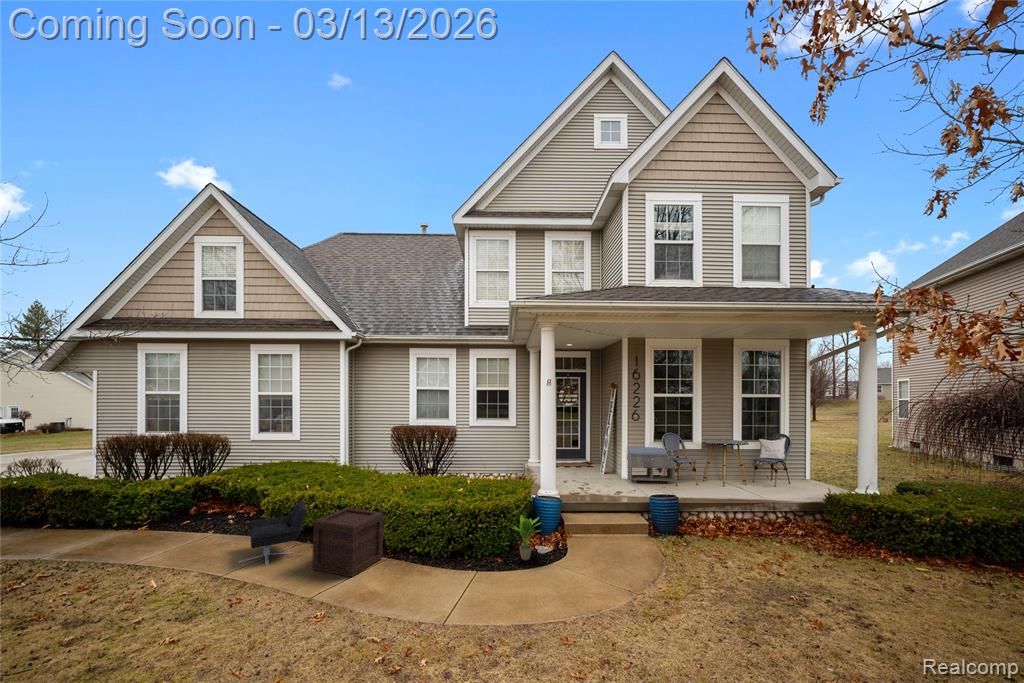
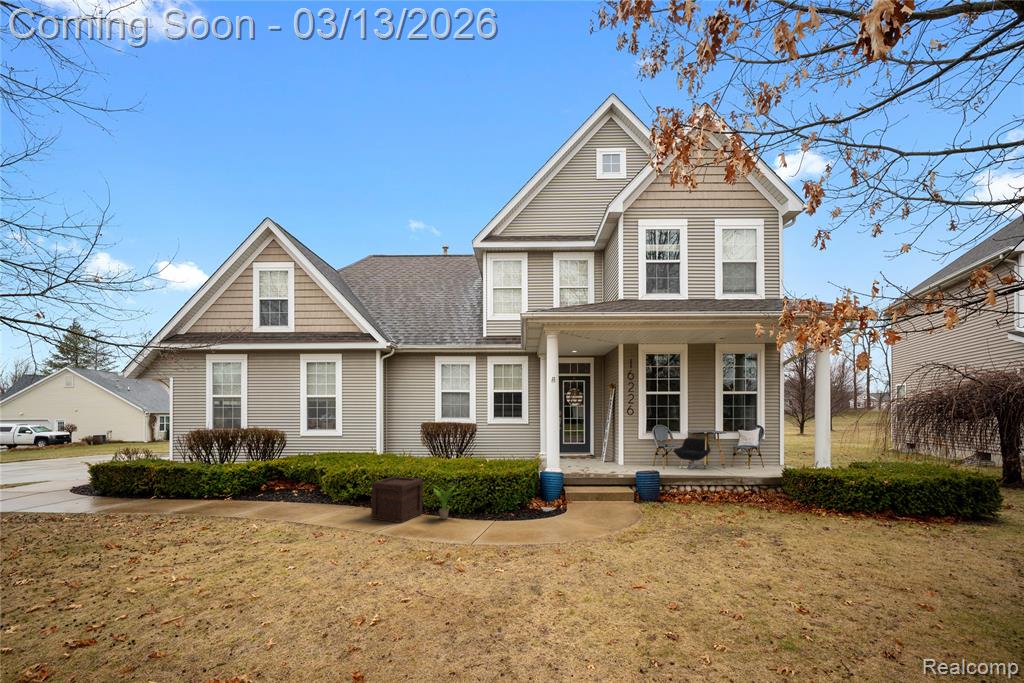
storage bench: present [627,447,674,484] -> none [623,438,663,468]
lounge chair: present [239,501,307,565] -> present [673,438,711,470]
potted plant: present [513,514,541,560] -> present [434,486,456,519]

